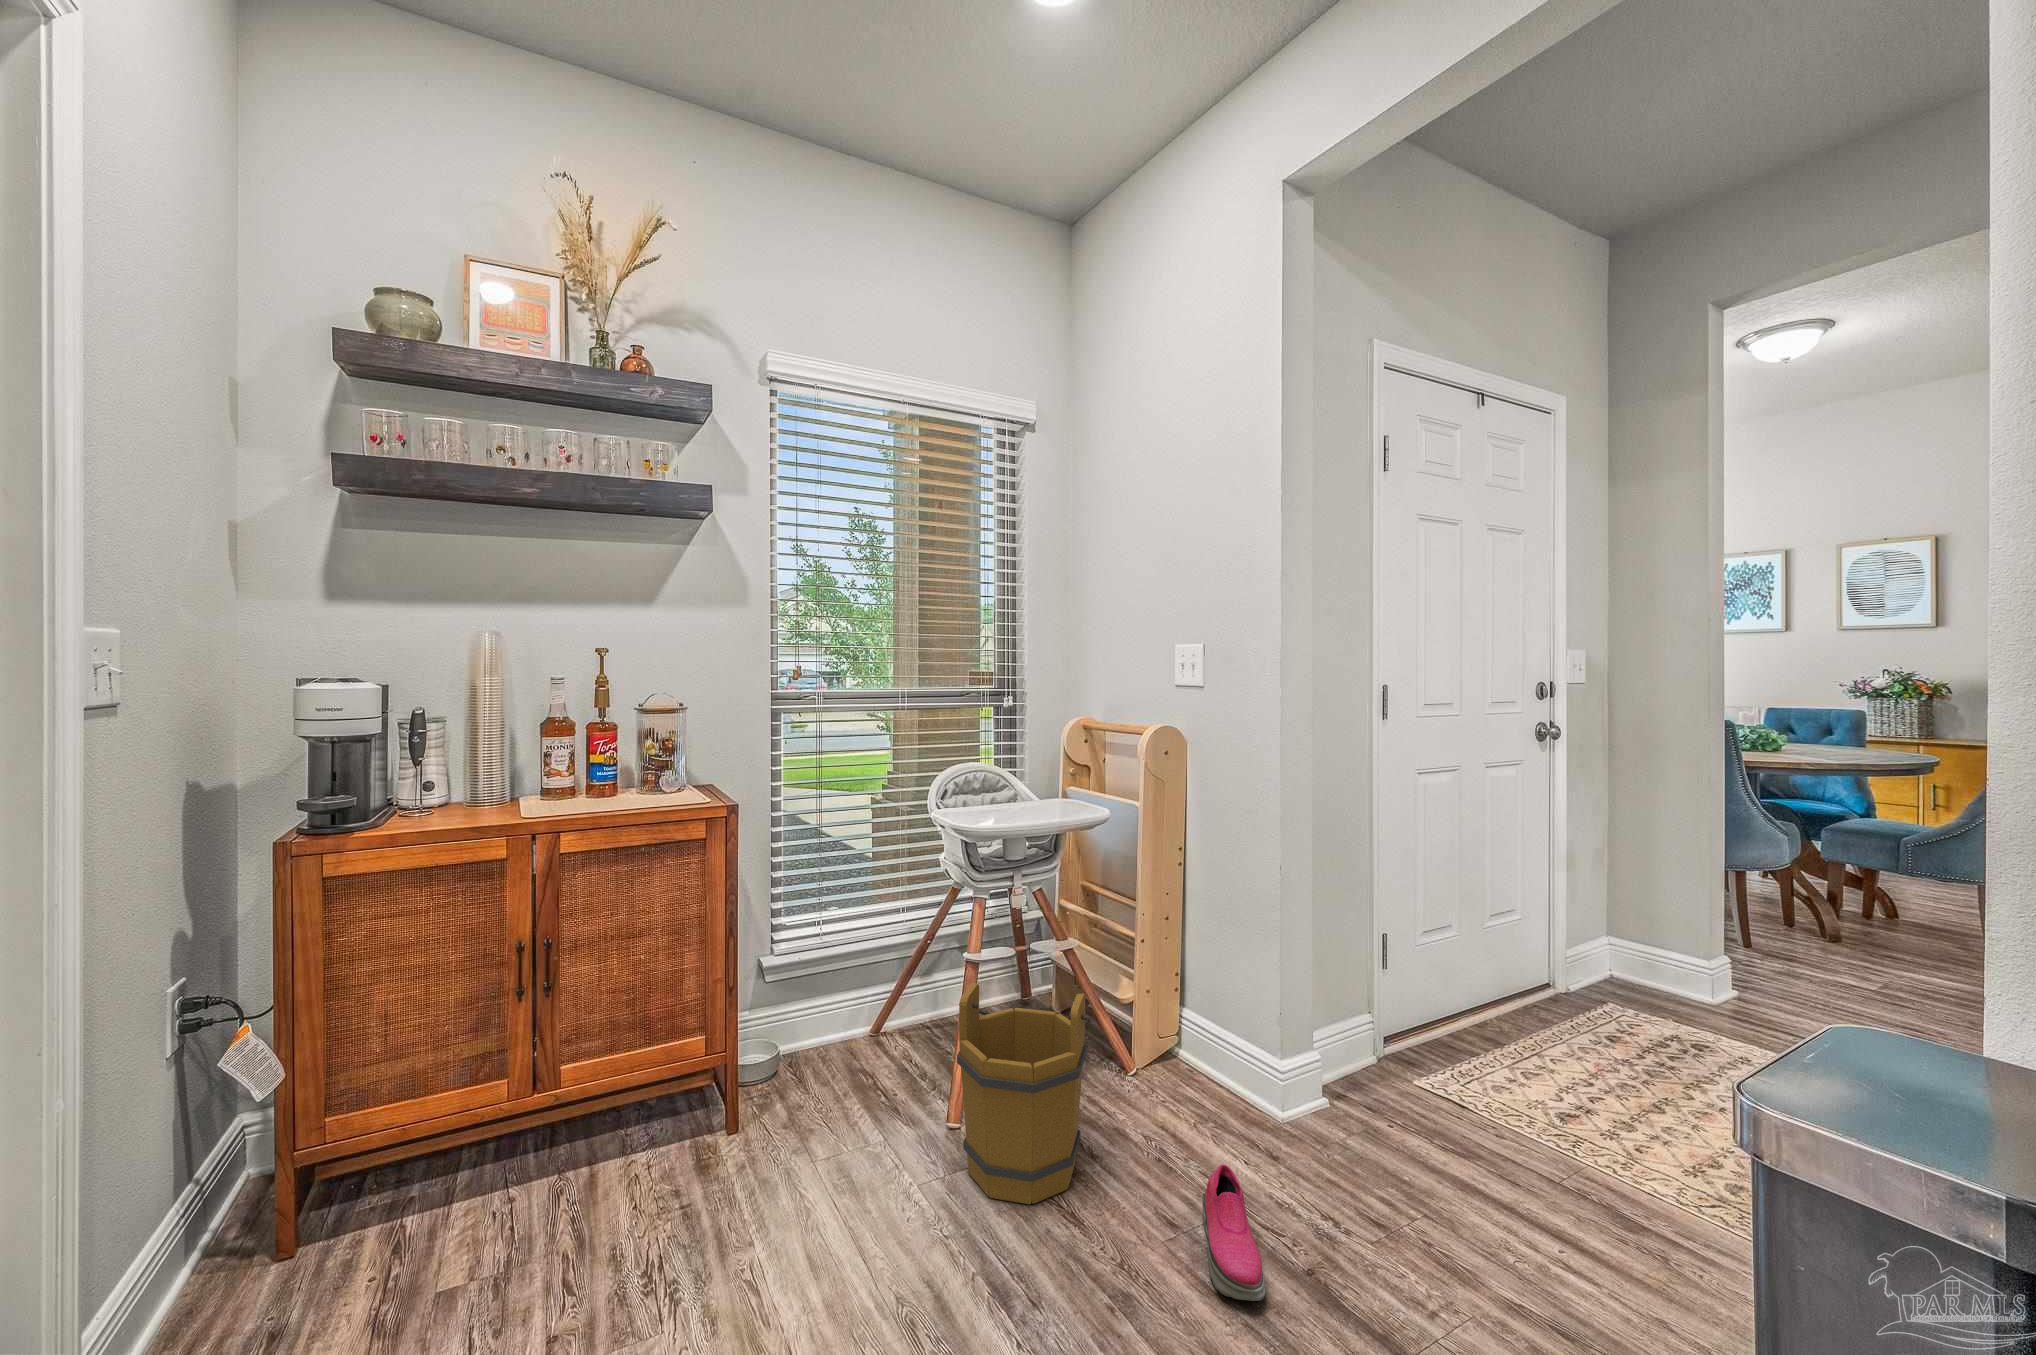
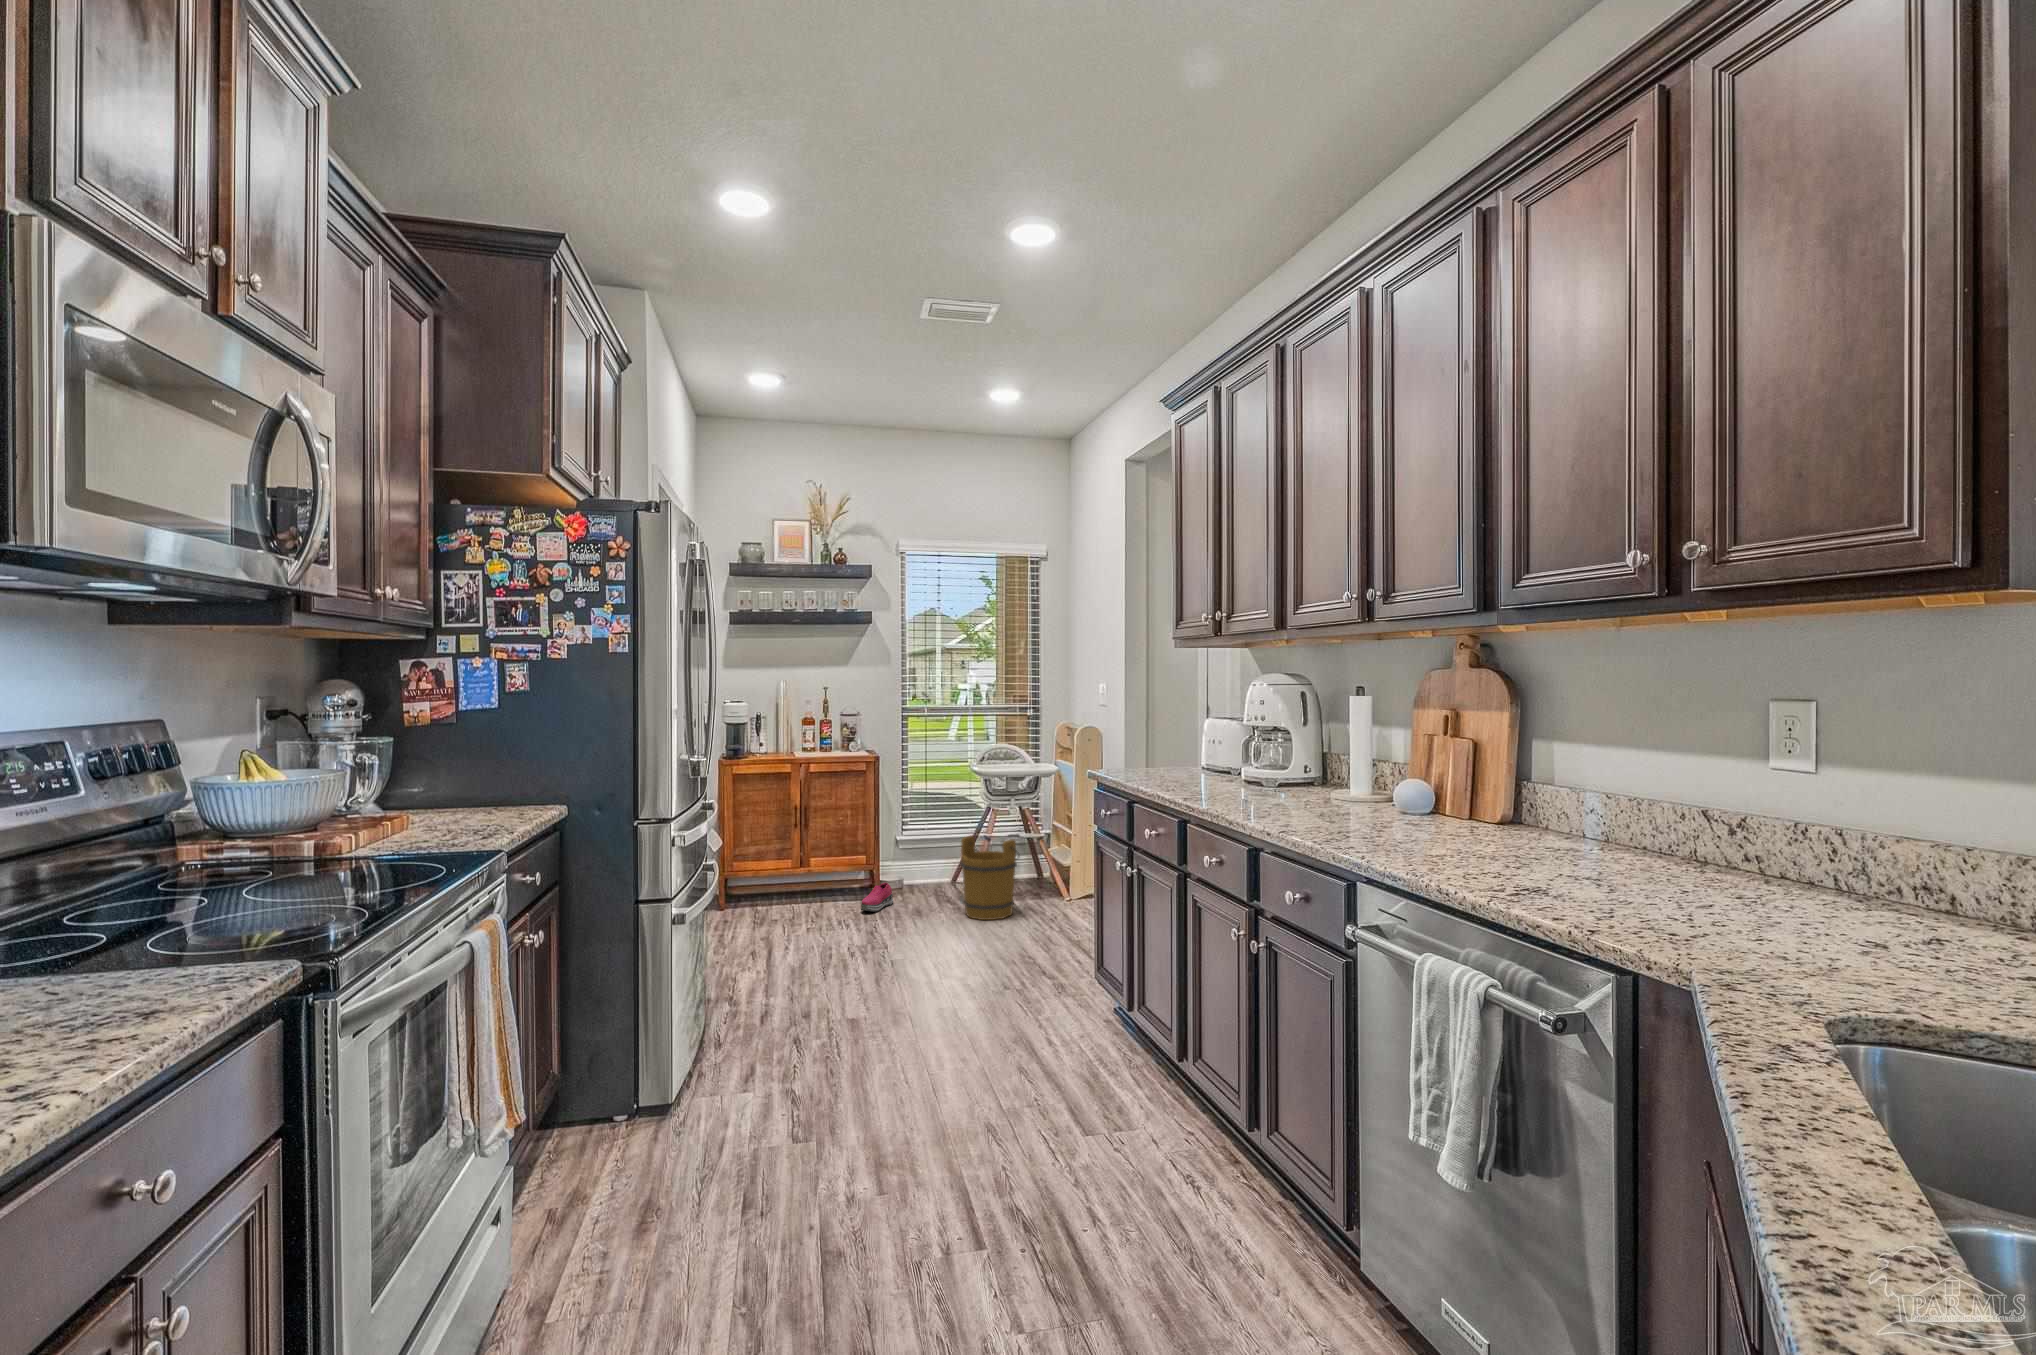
shoe: present [1202,1165,1265,1301] -> present [861,883,893,912]

